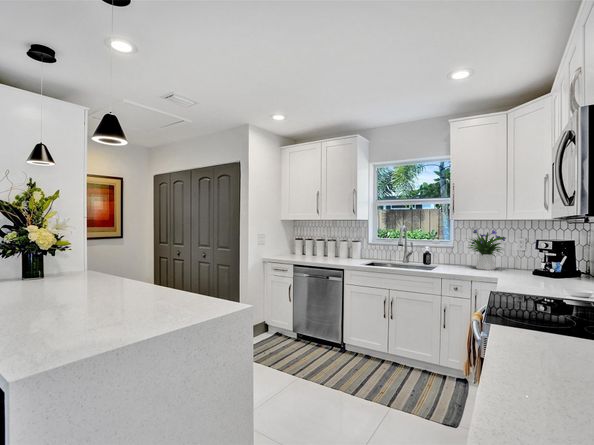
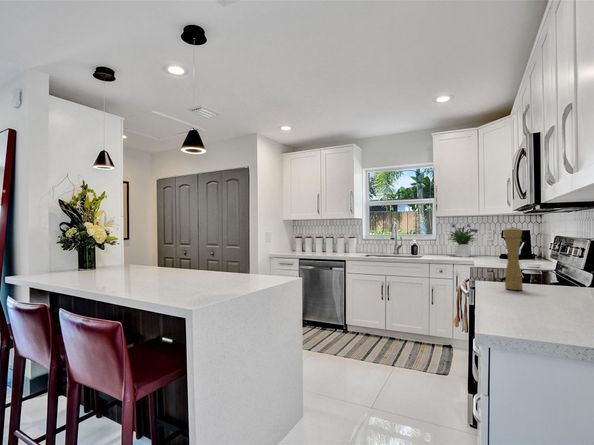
pepper mill: none [531,255,563,361] -> present [503,227,523,290]

